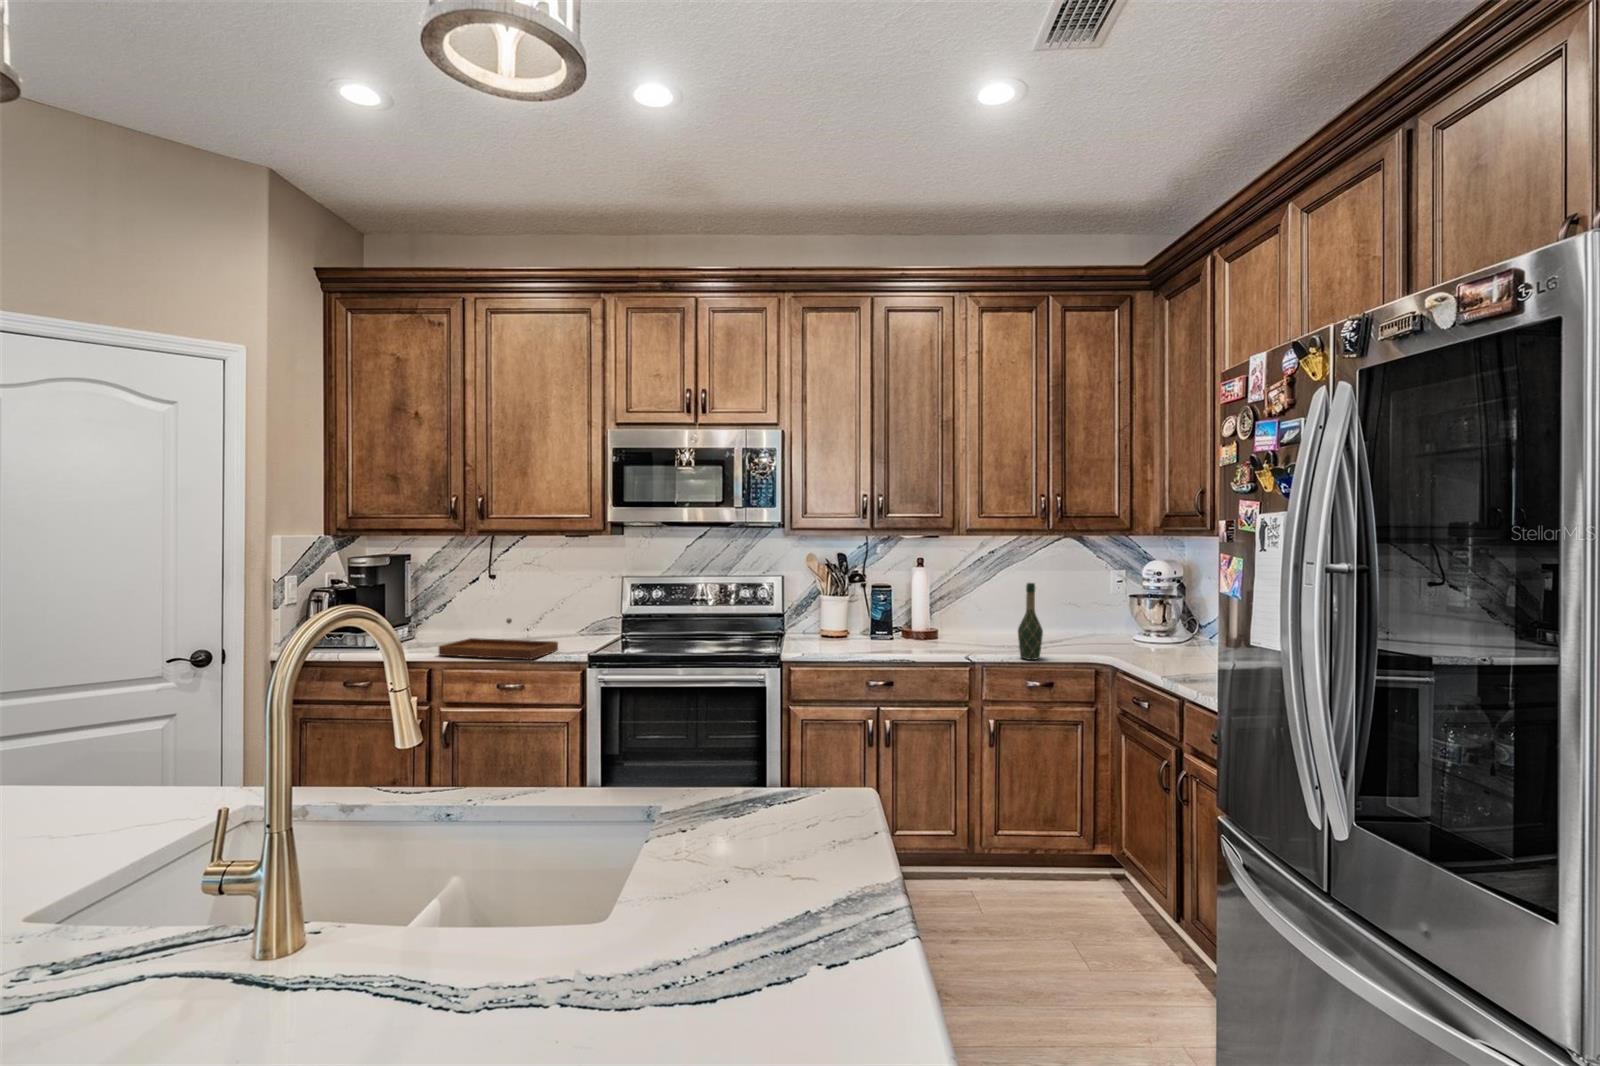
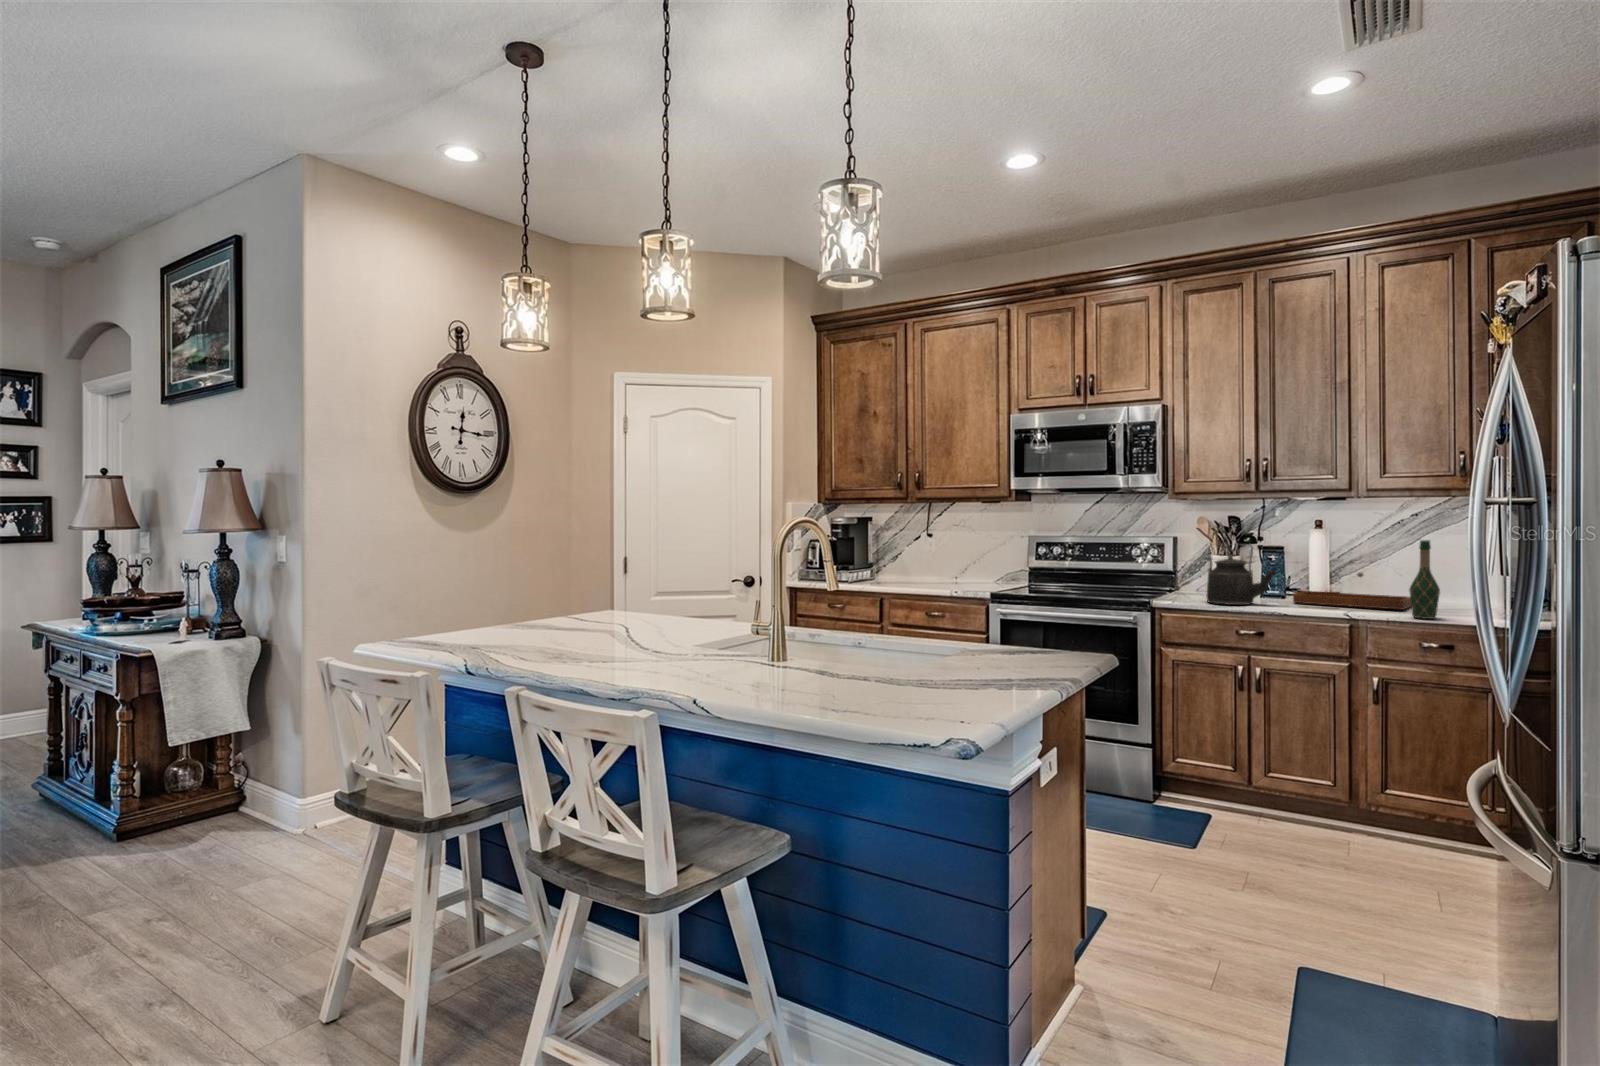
kettle: none [830,586,898,653] -> present [1206,544,1276,605]
tray: present [439,618,558,659] -> present [1293,572,1411,610]

